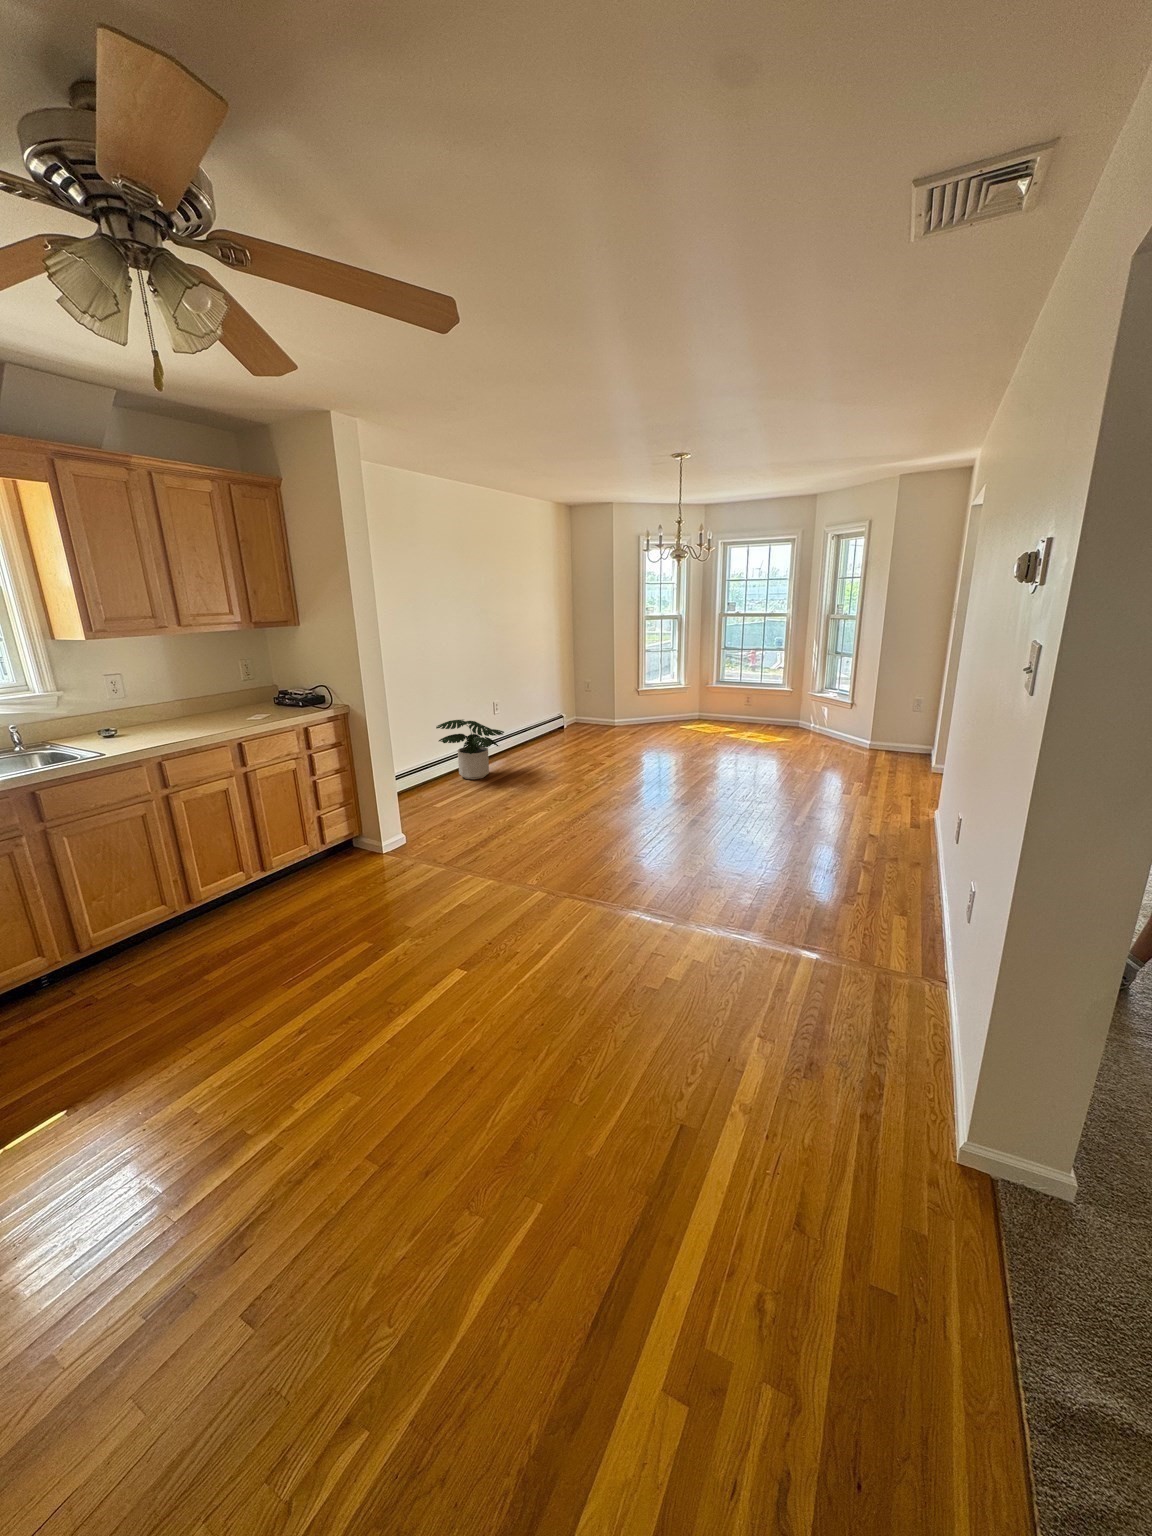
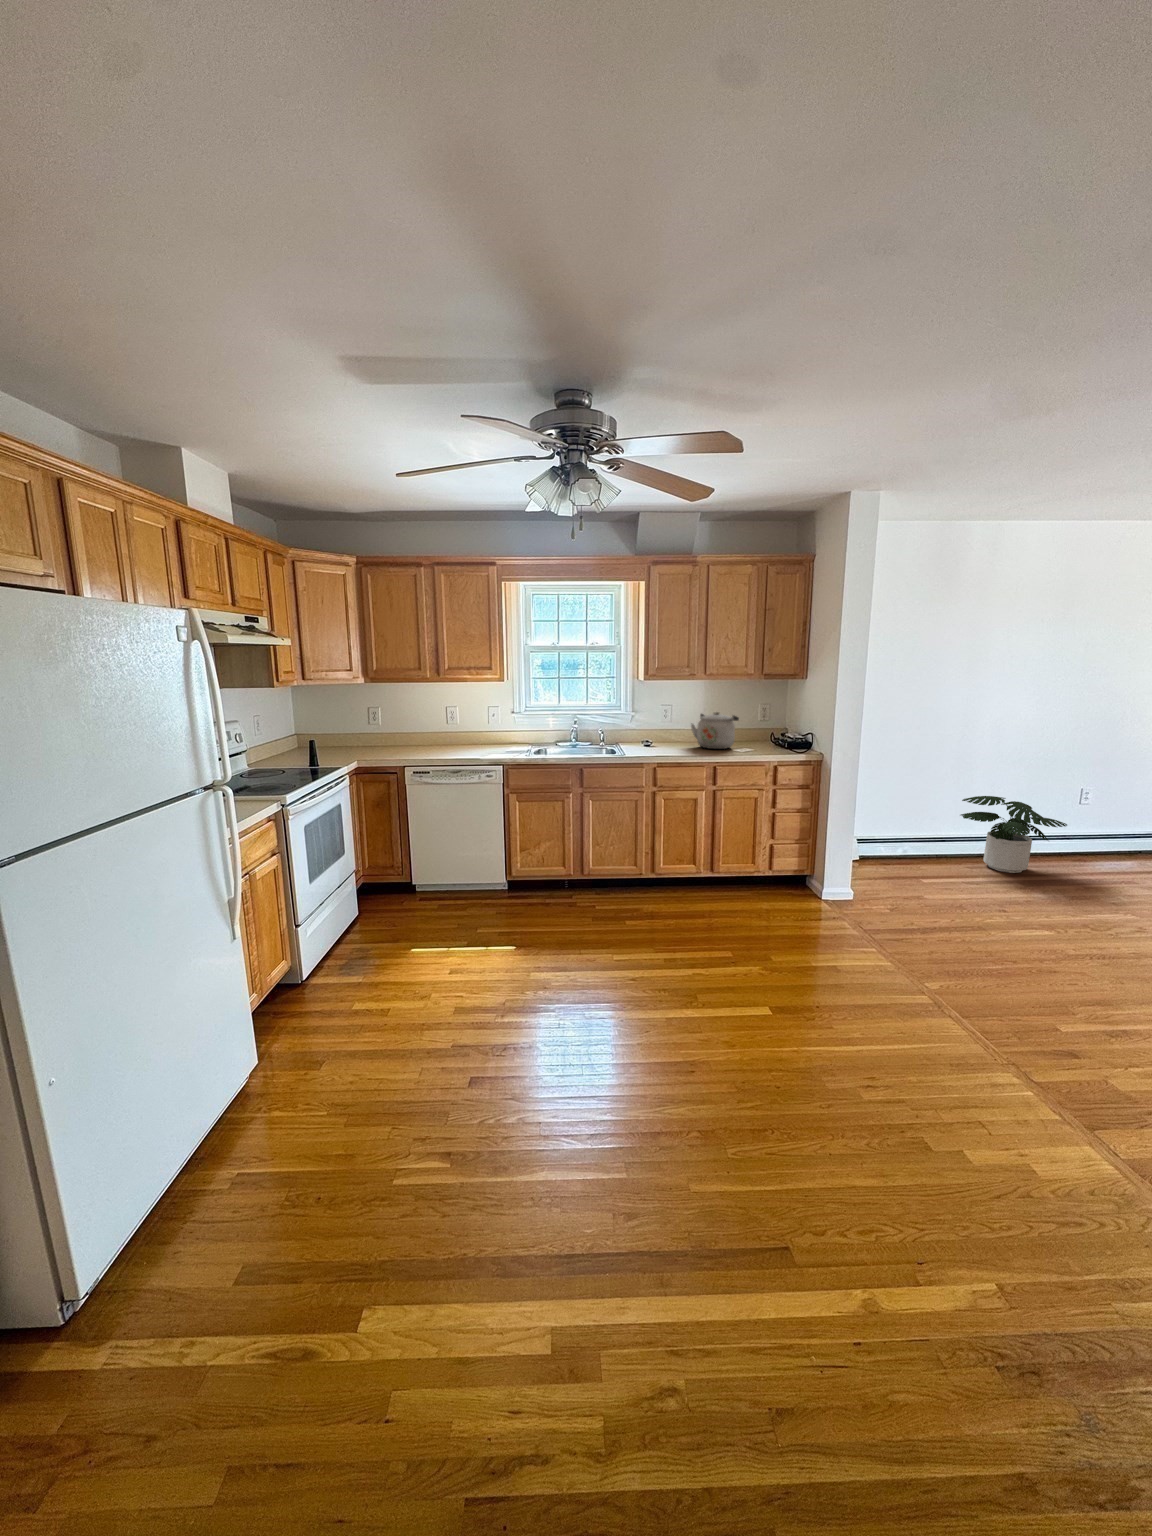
kettle: none [169,674,240,723] -> present [691,712,739,749]

